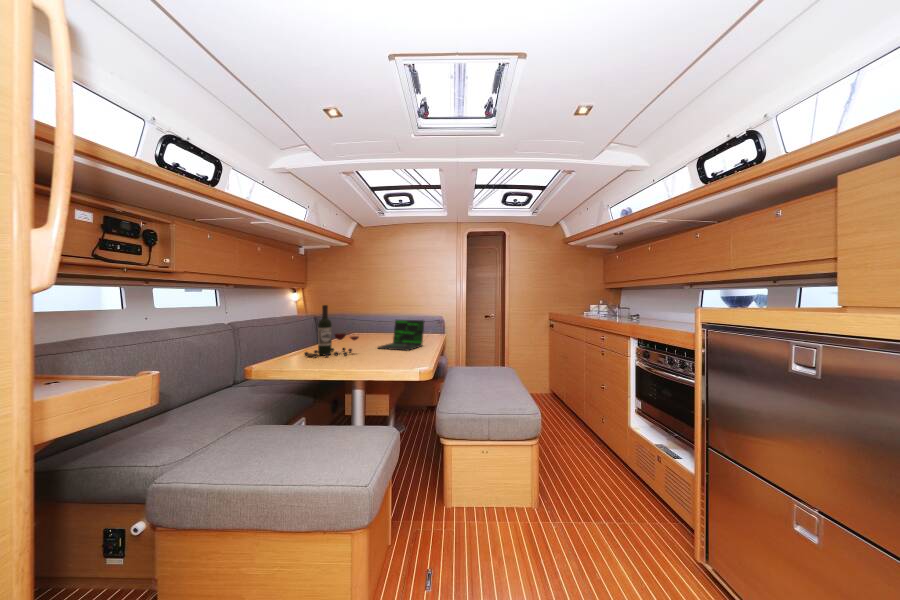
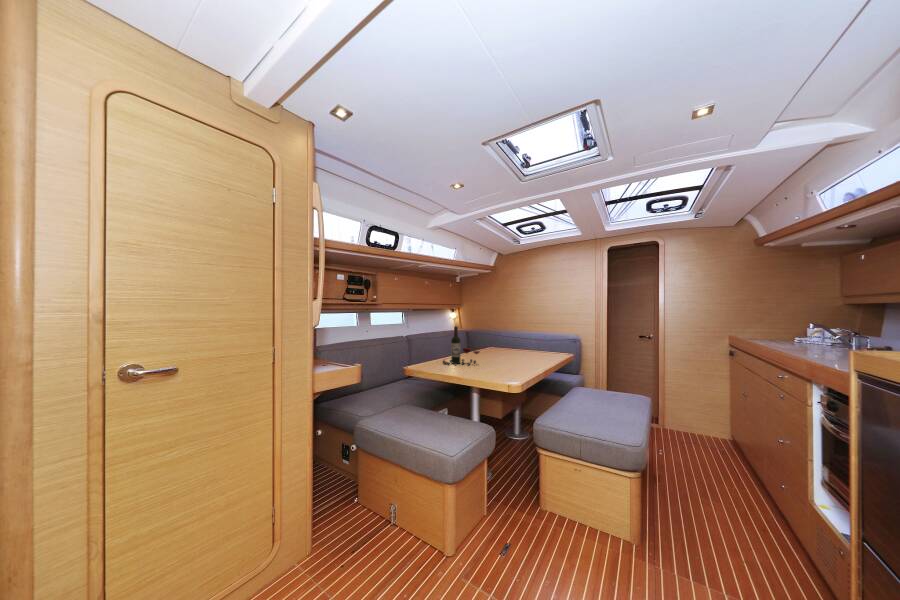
laptop: present [378,320,425,351] -> none [497,339,545,366]

